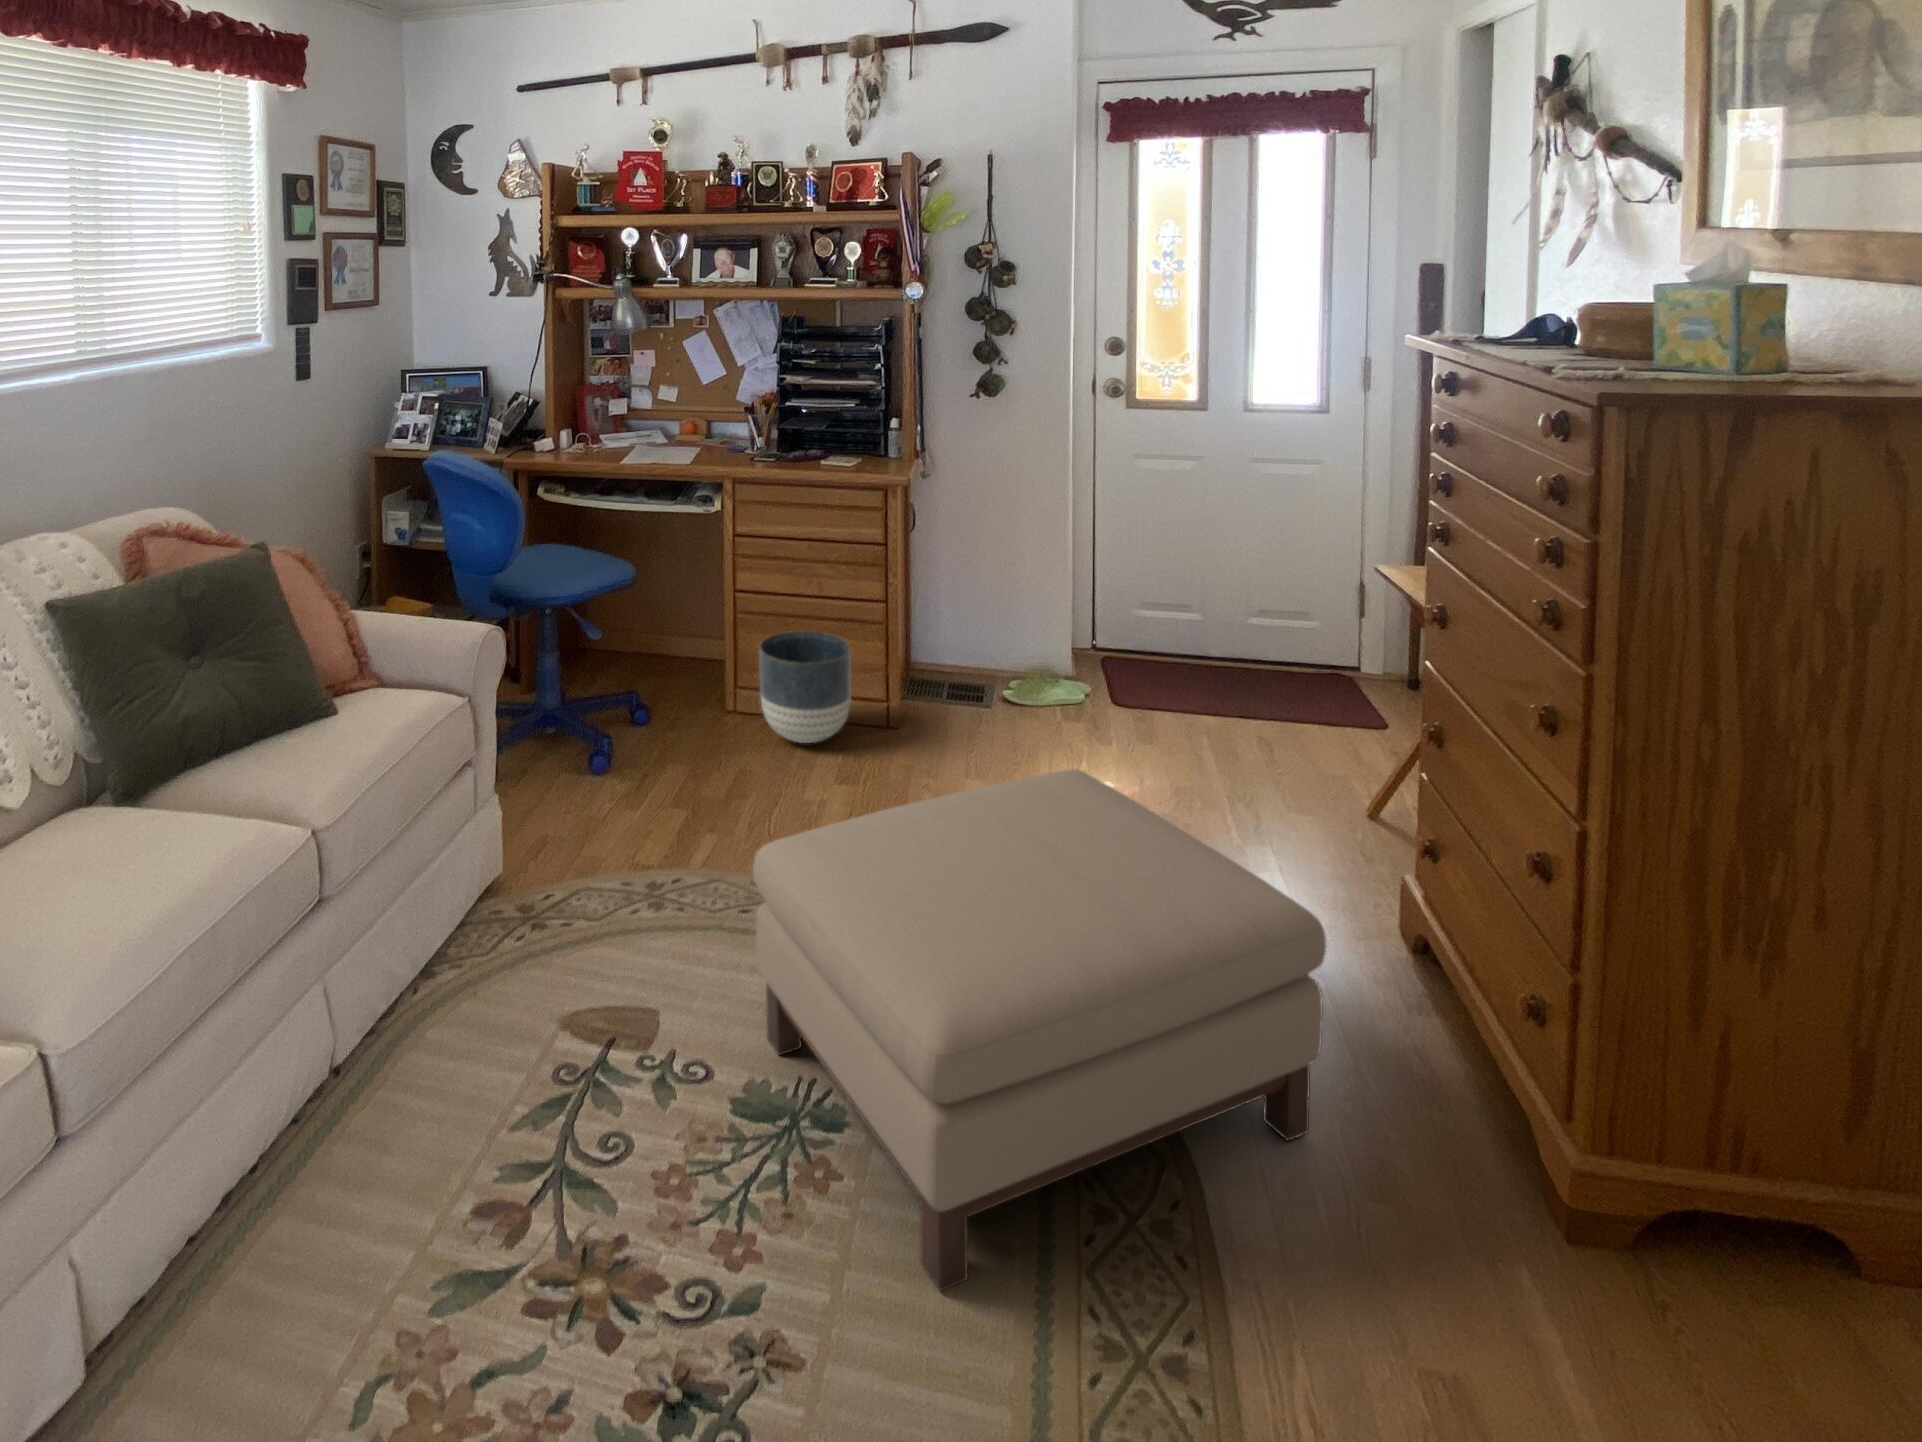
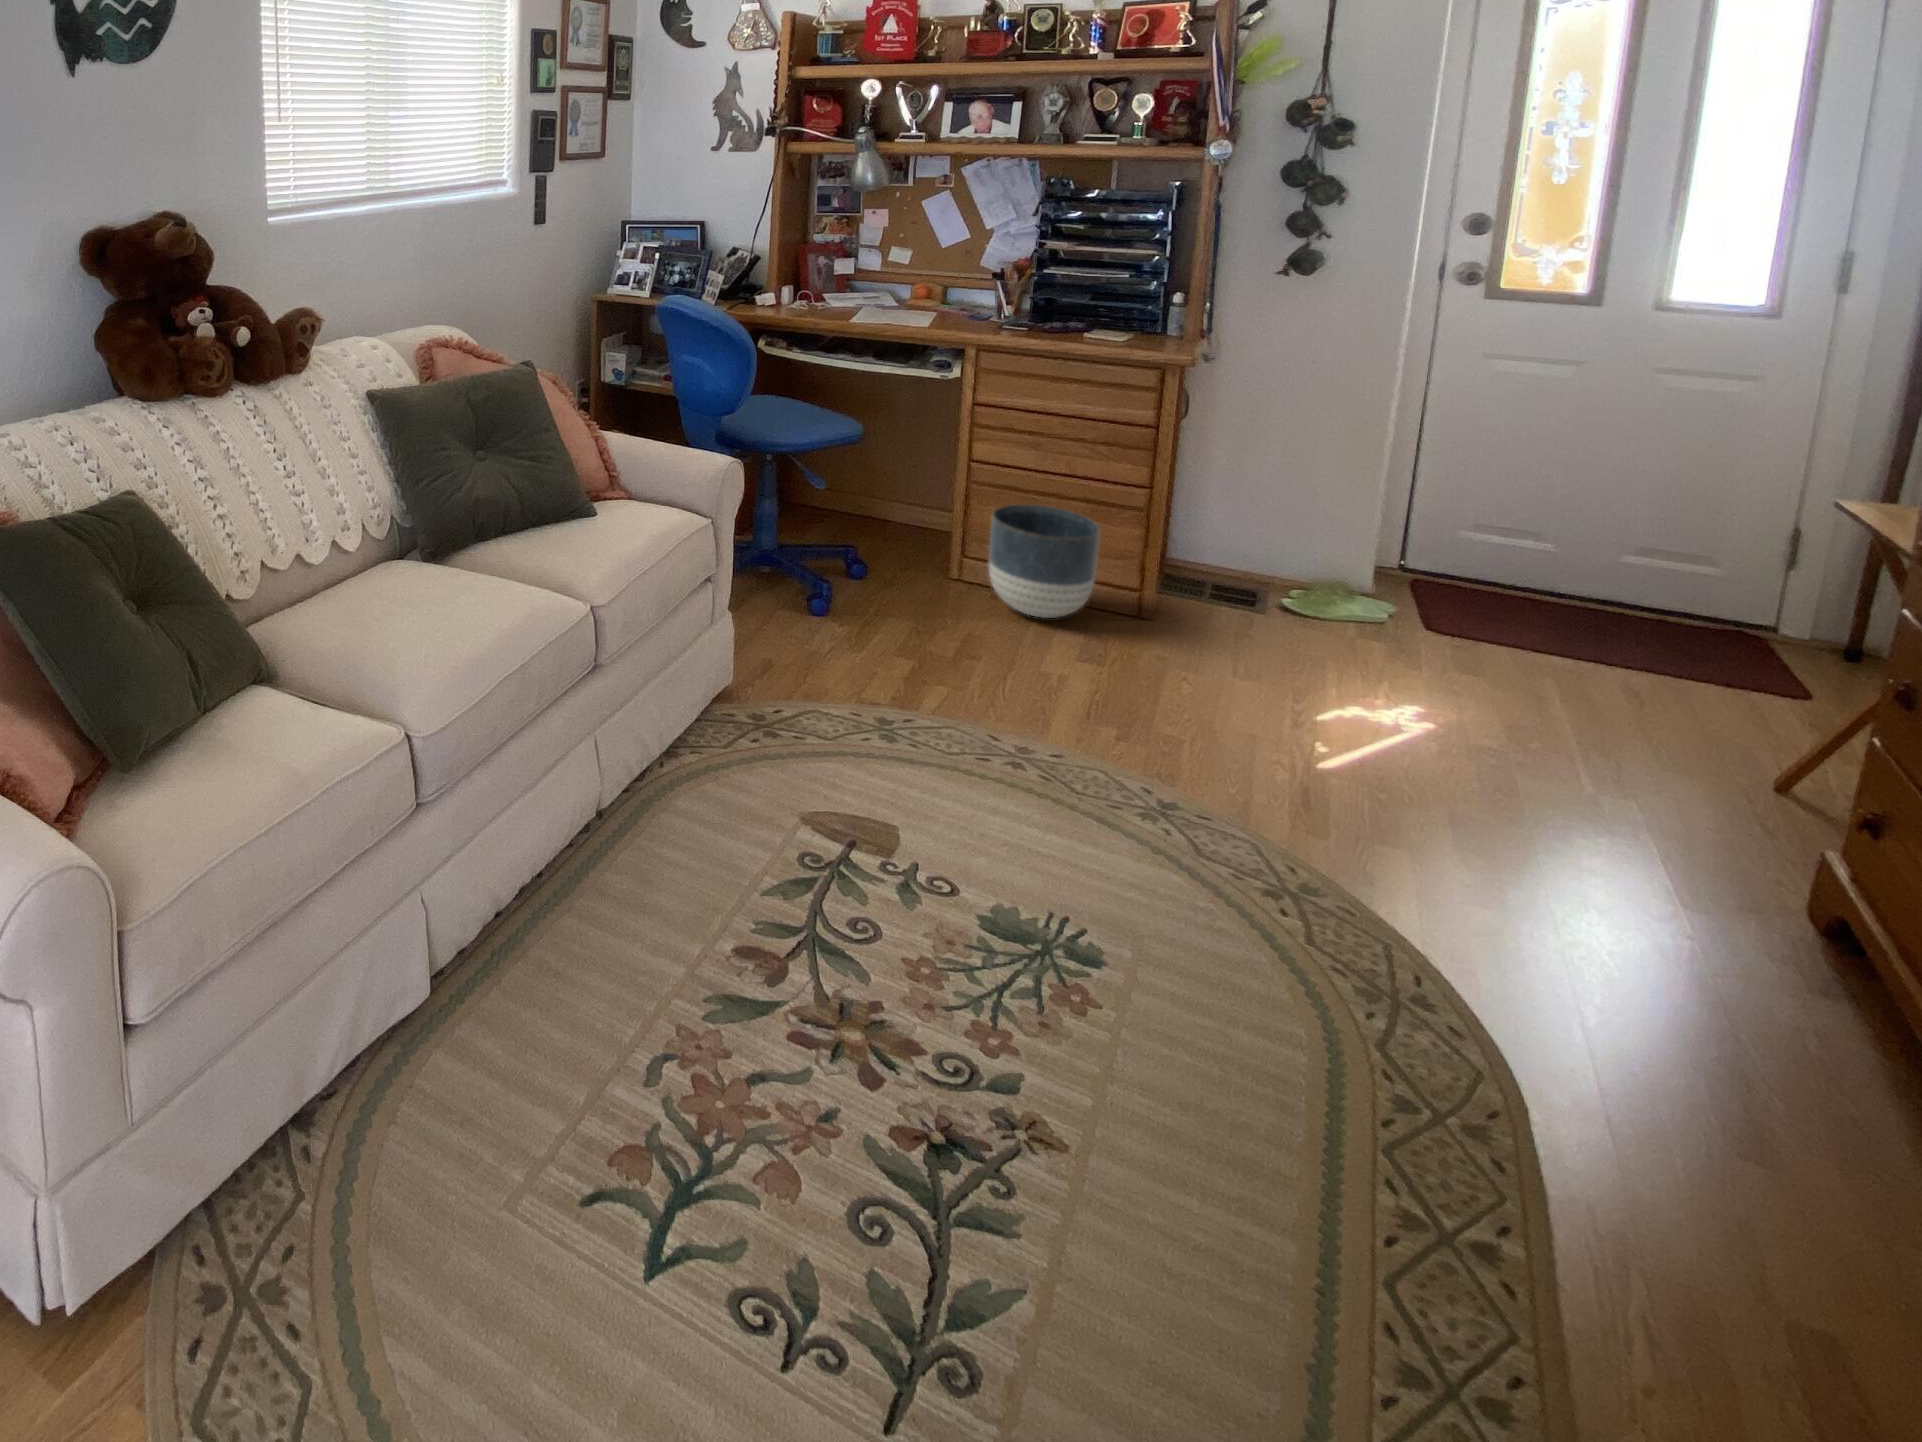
ottoman: present [753,769,1326,1291] -> none [1010,685,1797,1141]

